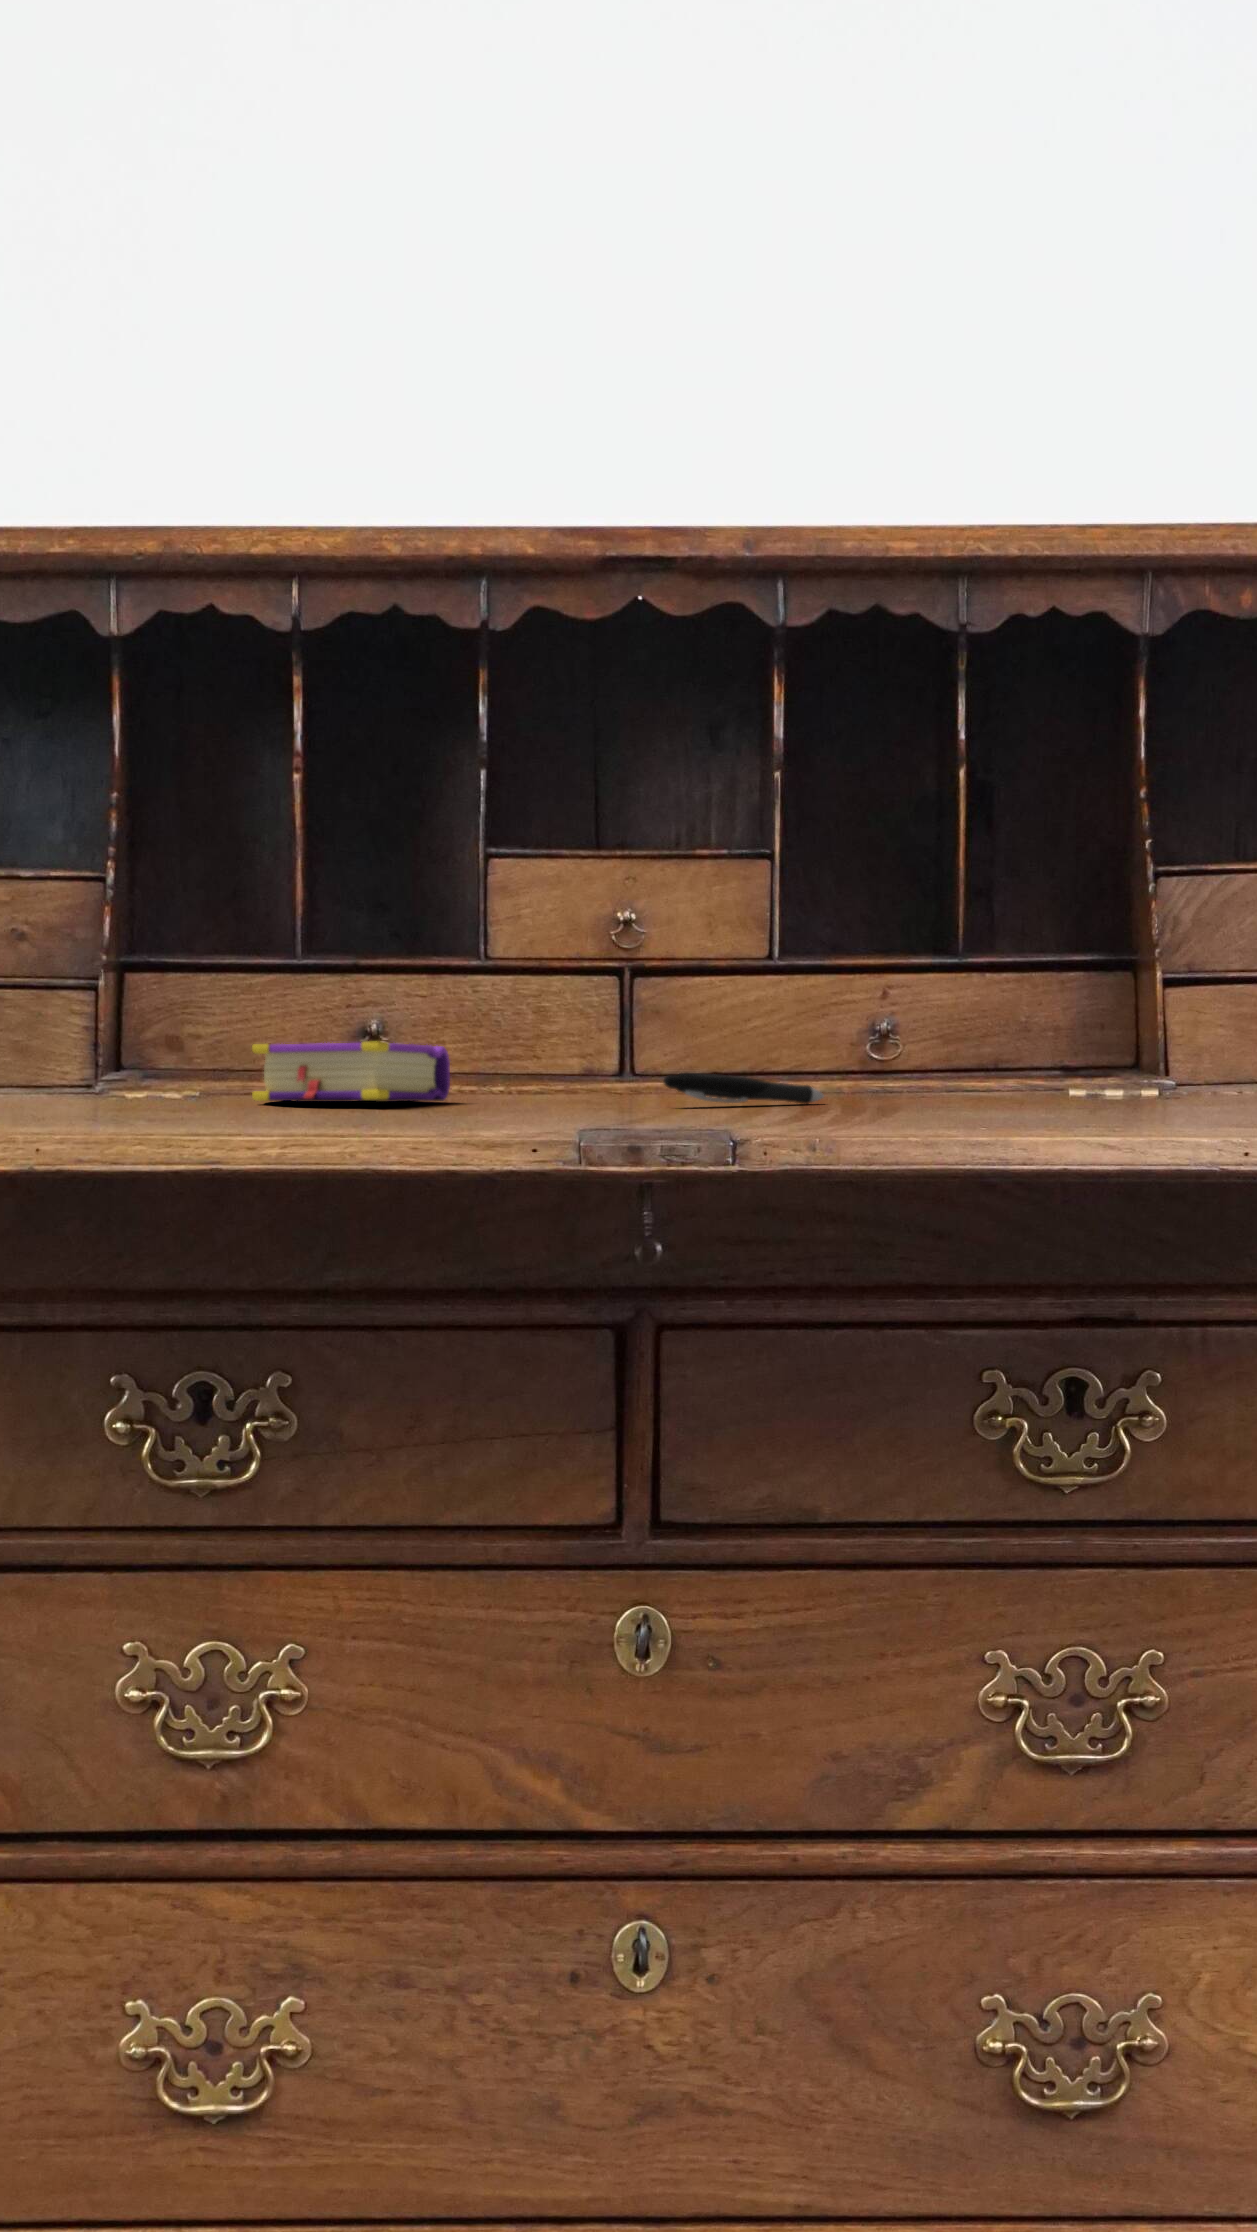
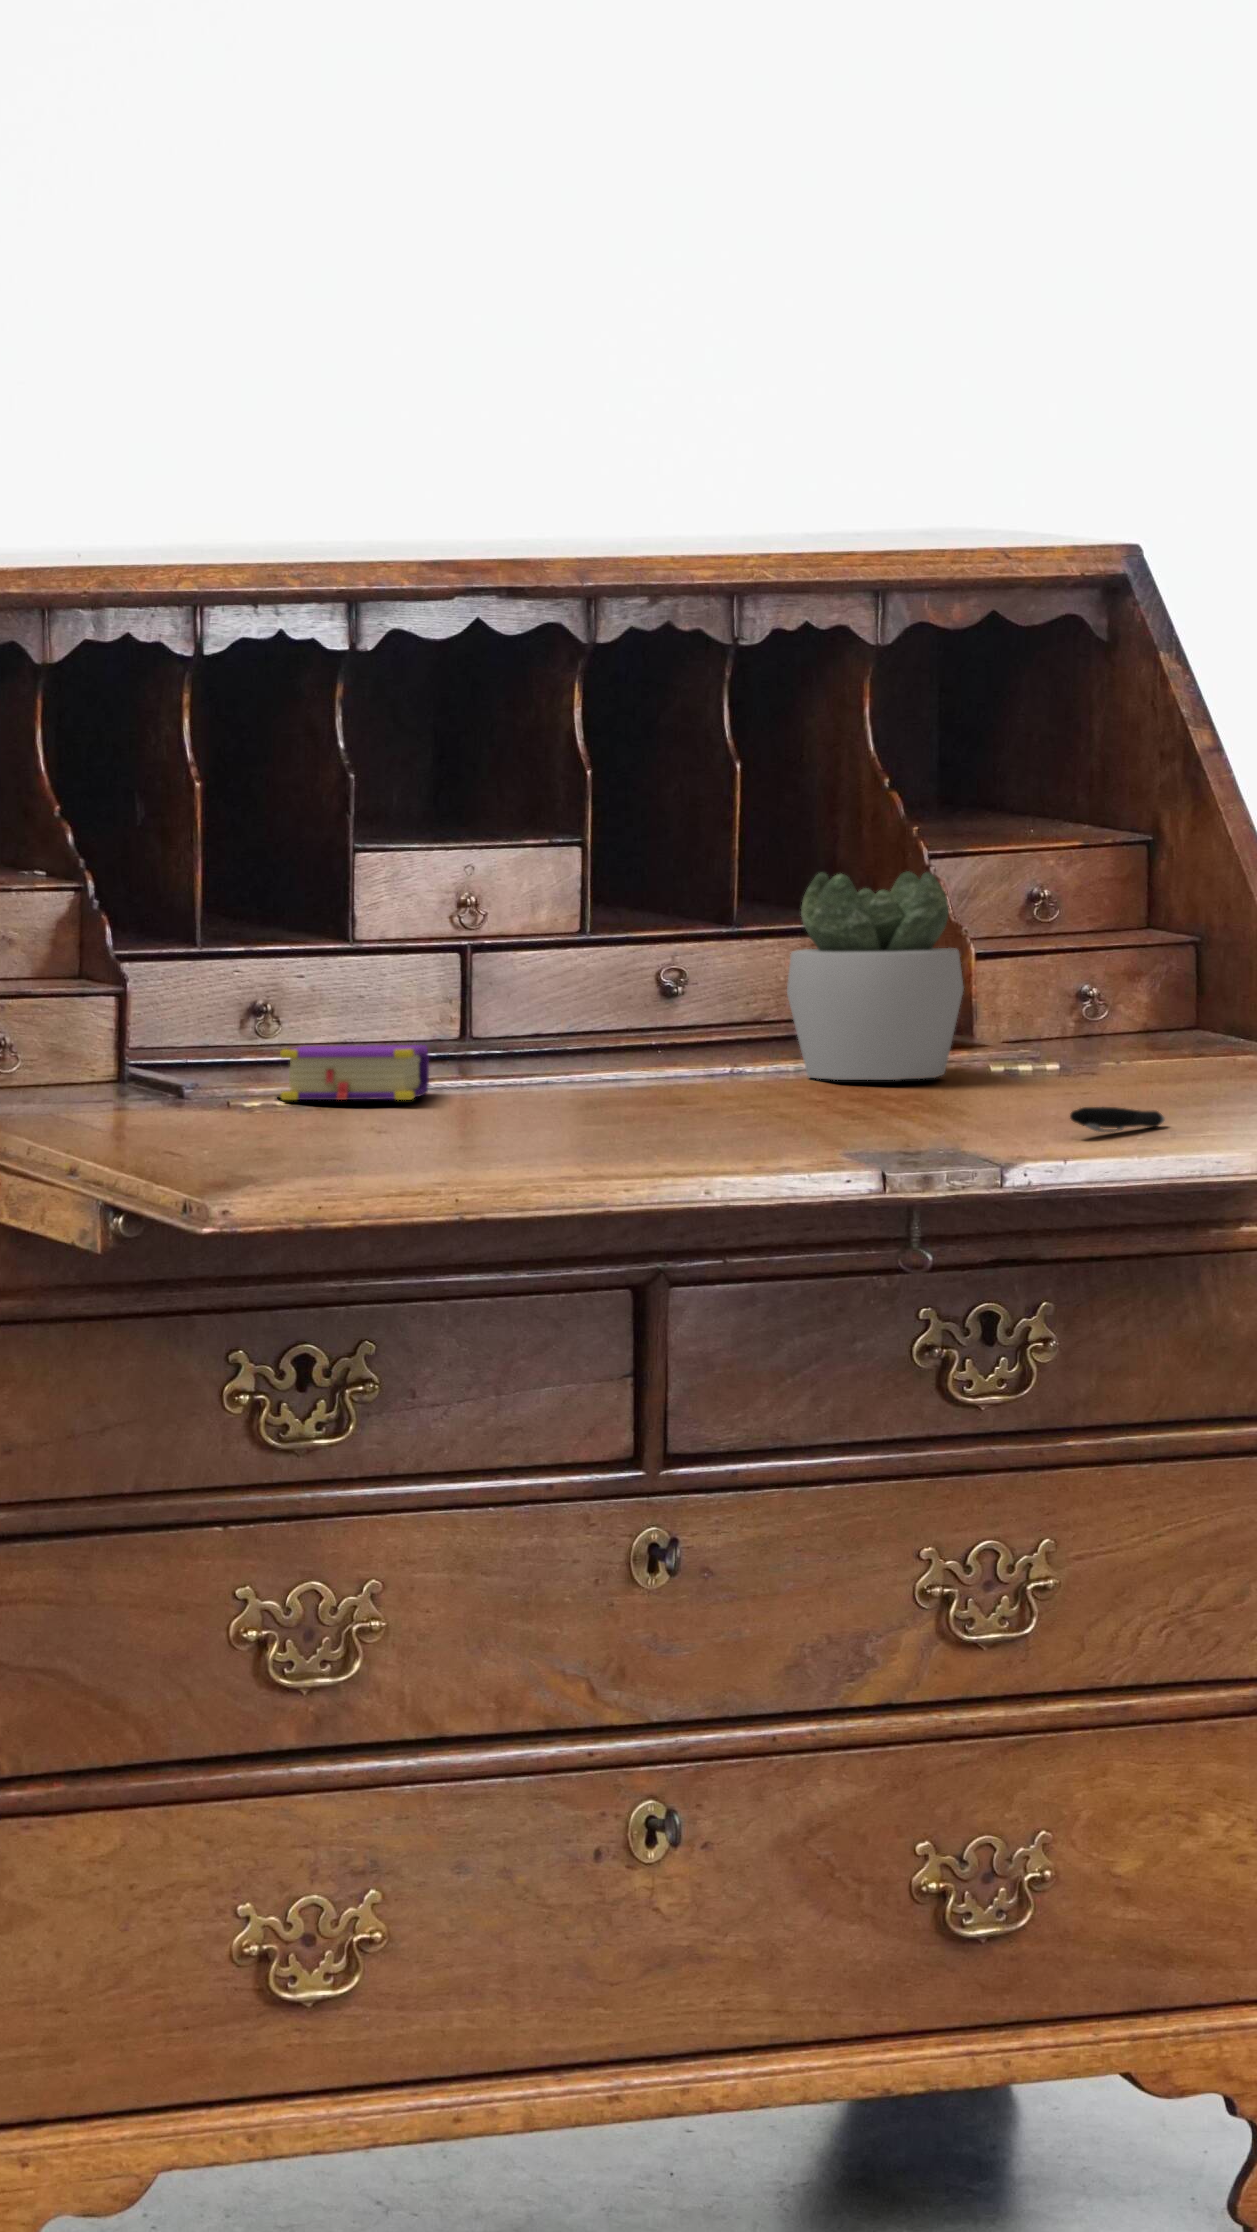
succulent plant: none [915,858,1124,1102] -> present [787,871,964,1080]
pen: present [664,1073,824,1104] -> present [1070,1107,1165,1132]

